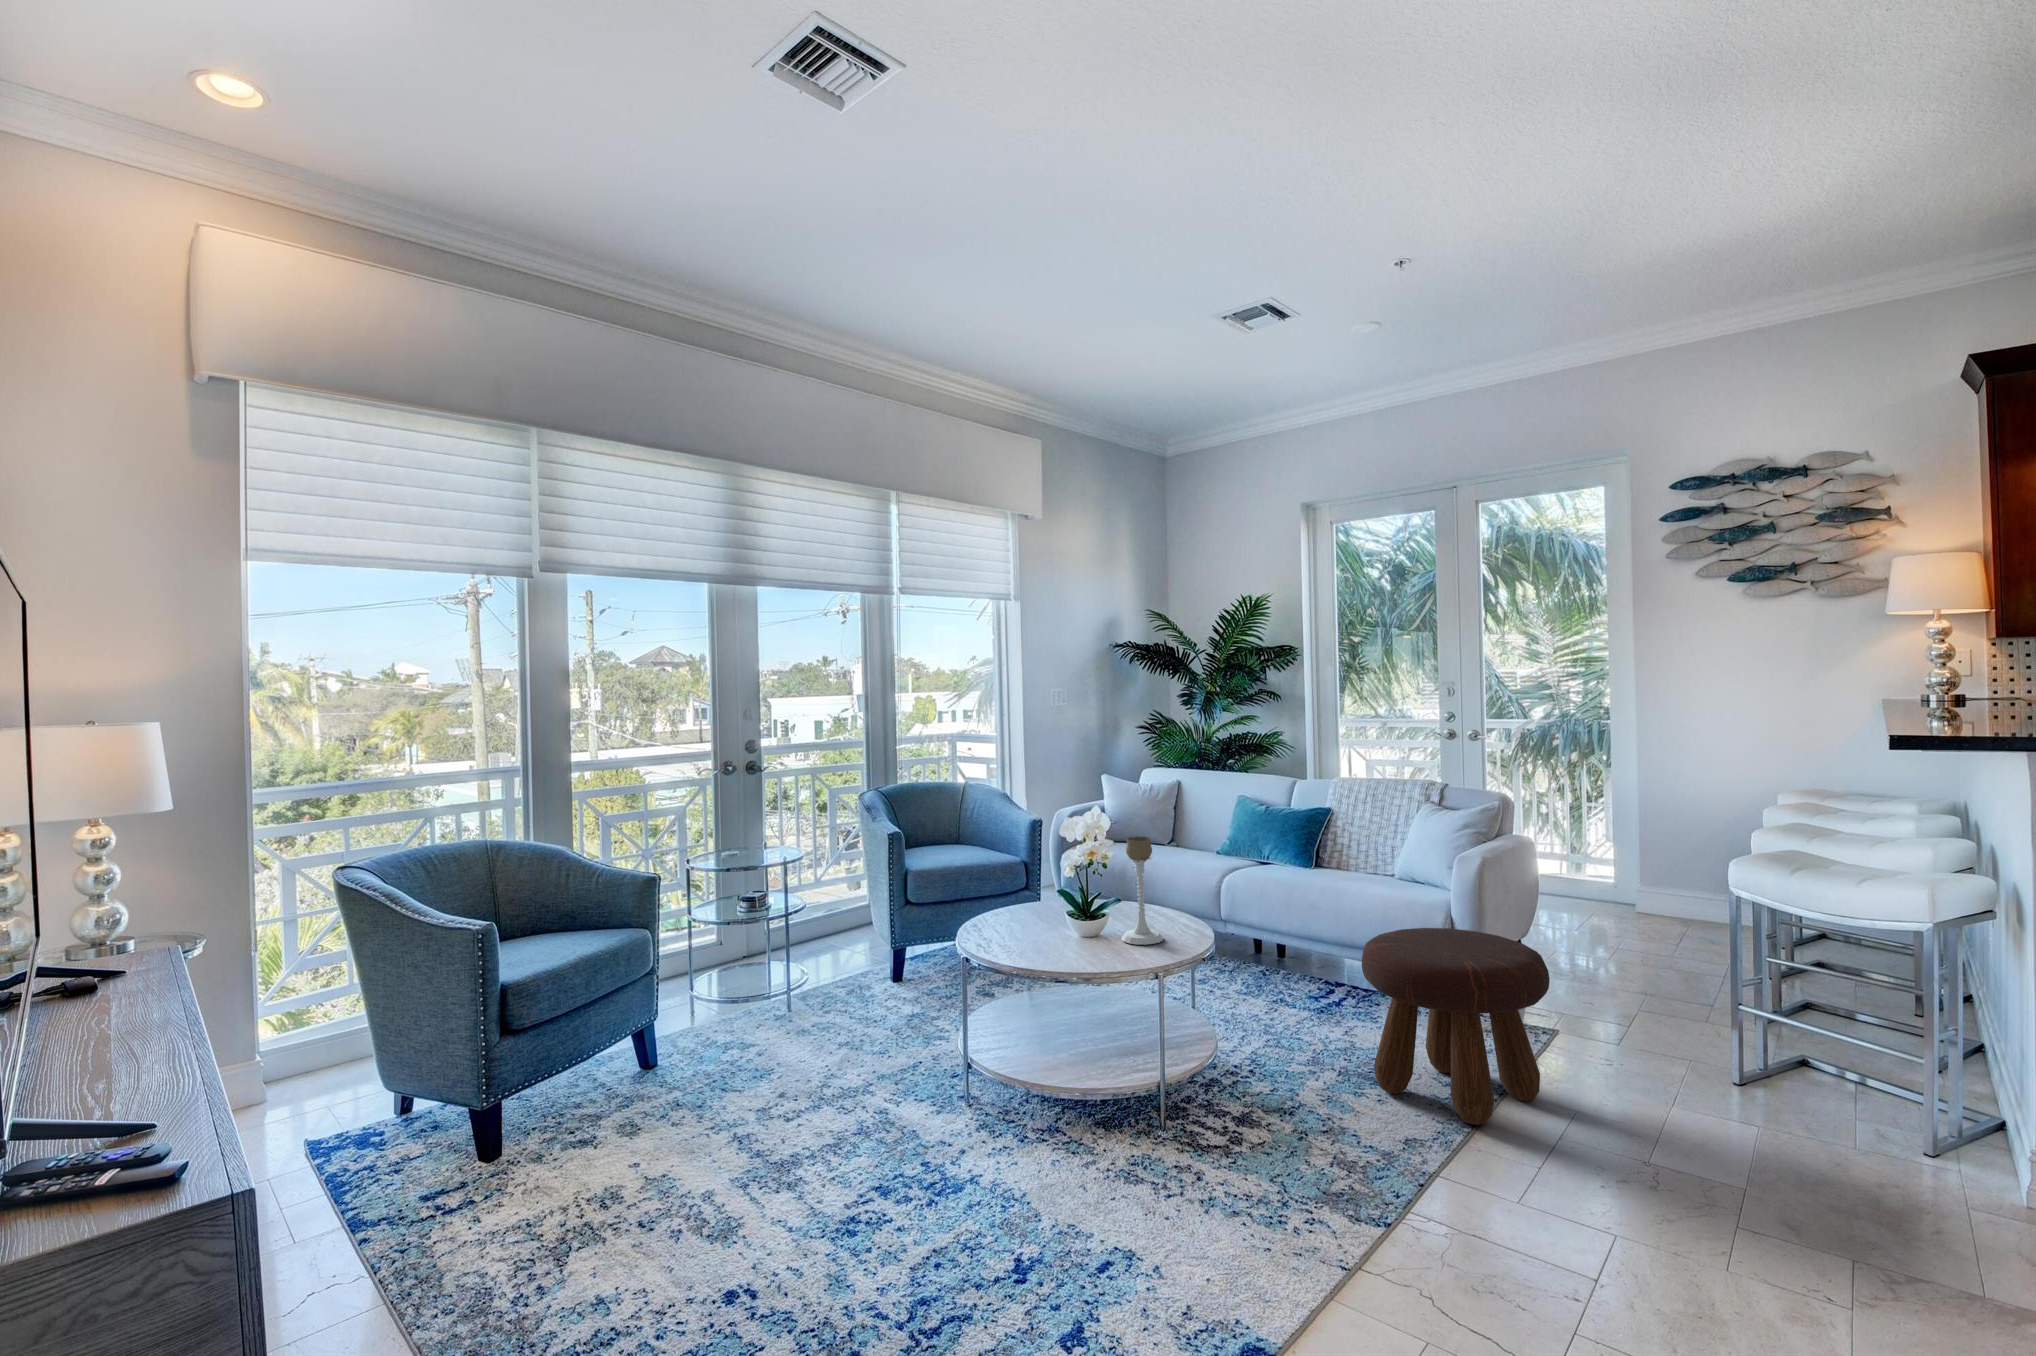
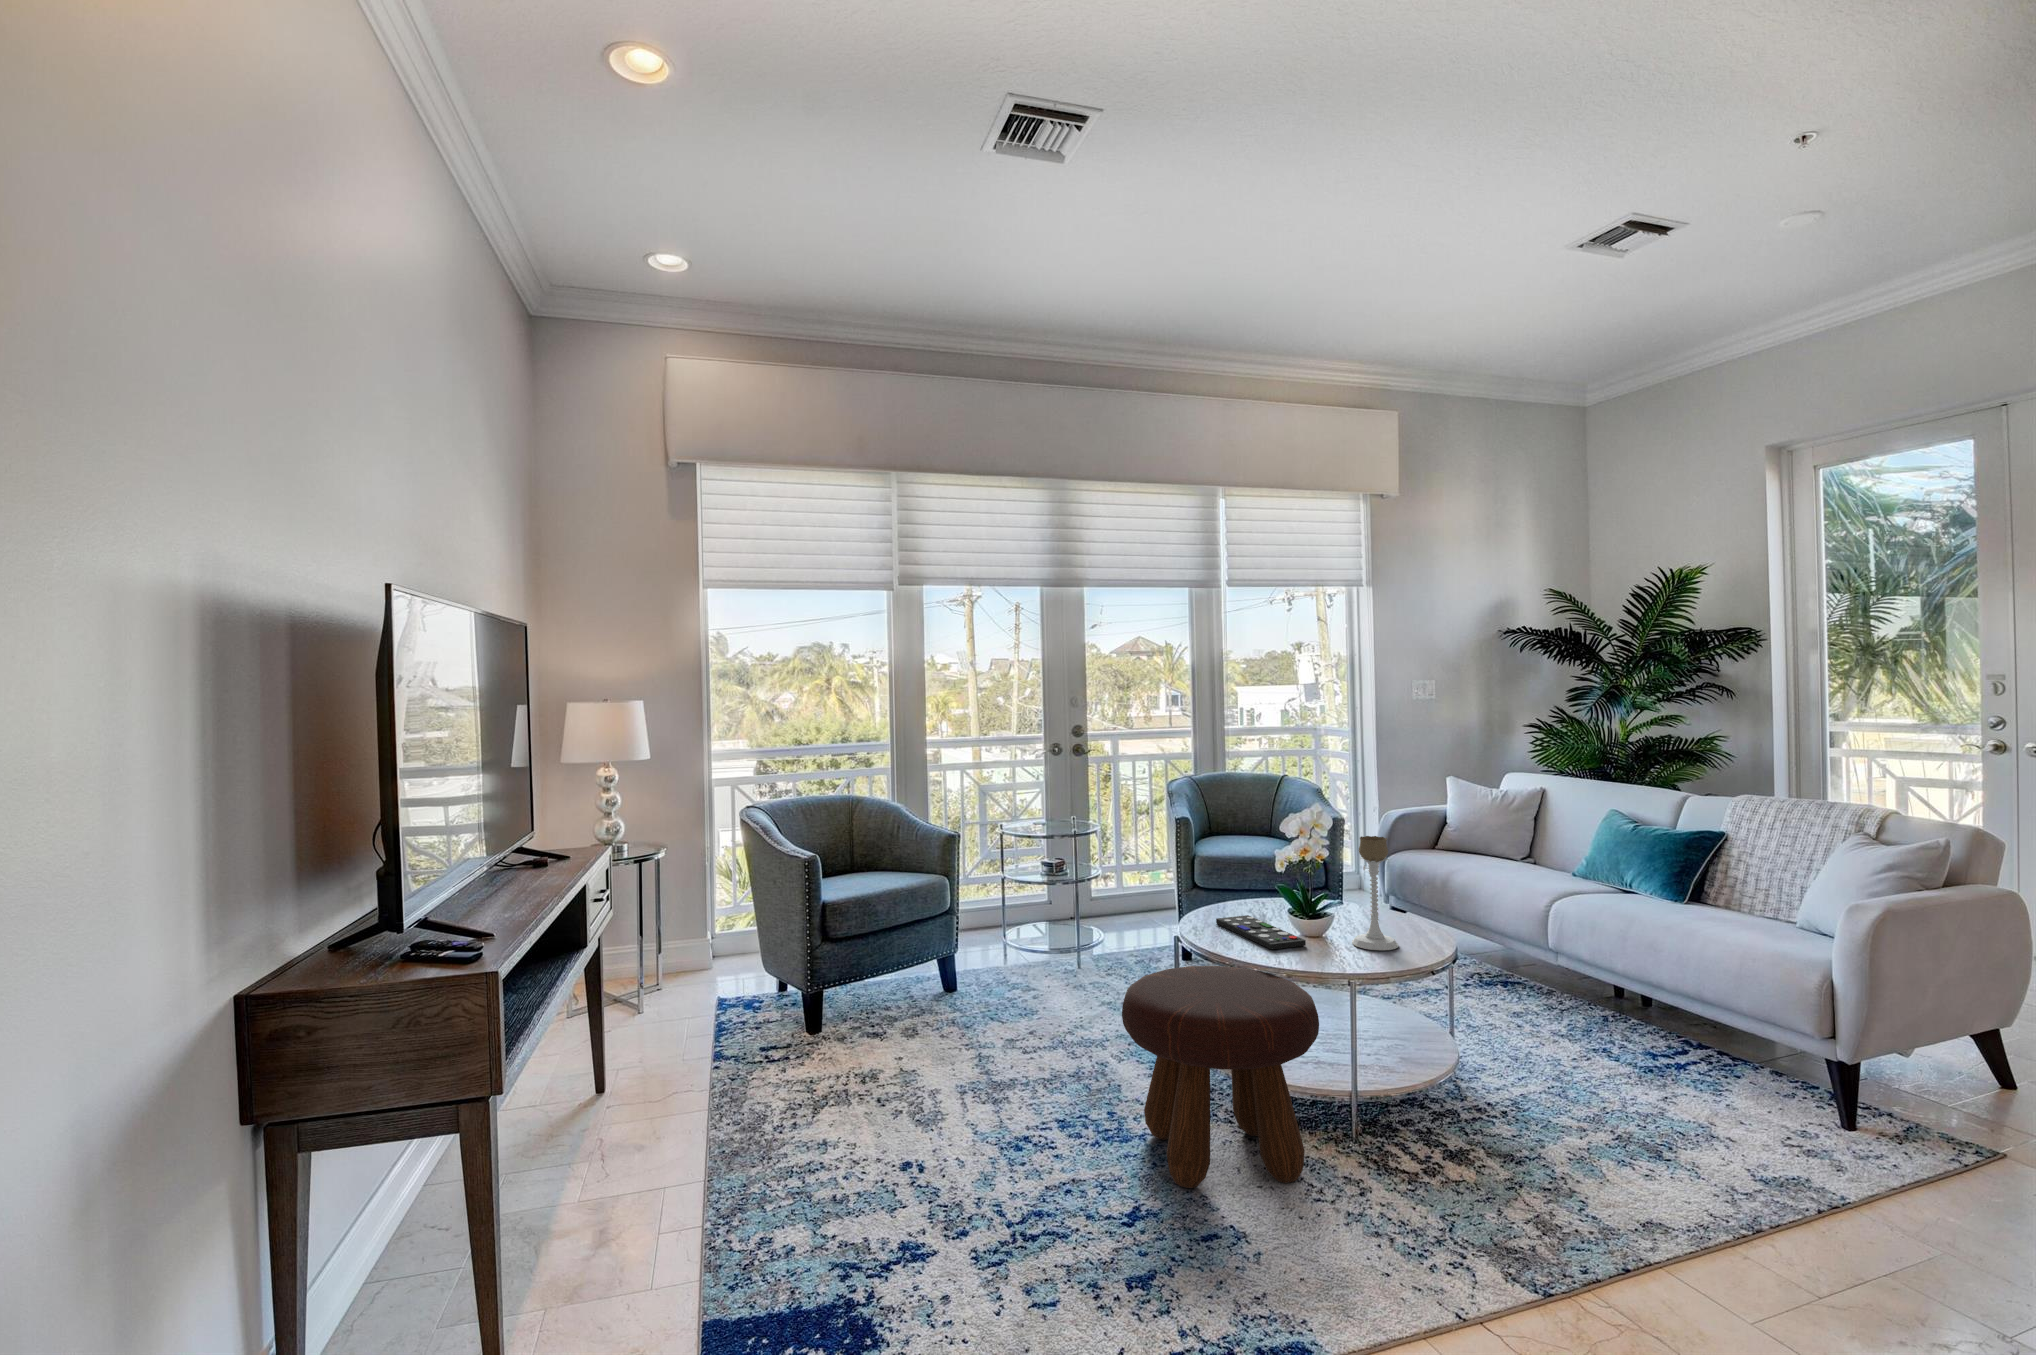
footstool: present [1362,928,1550,1124] -> present [1122,966,1319,1188]
remote control: none [986,929,1088,959] -> present [1216,915,1306,950]

